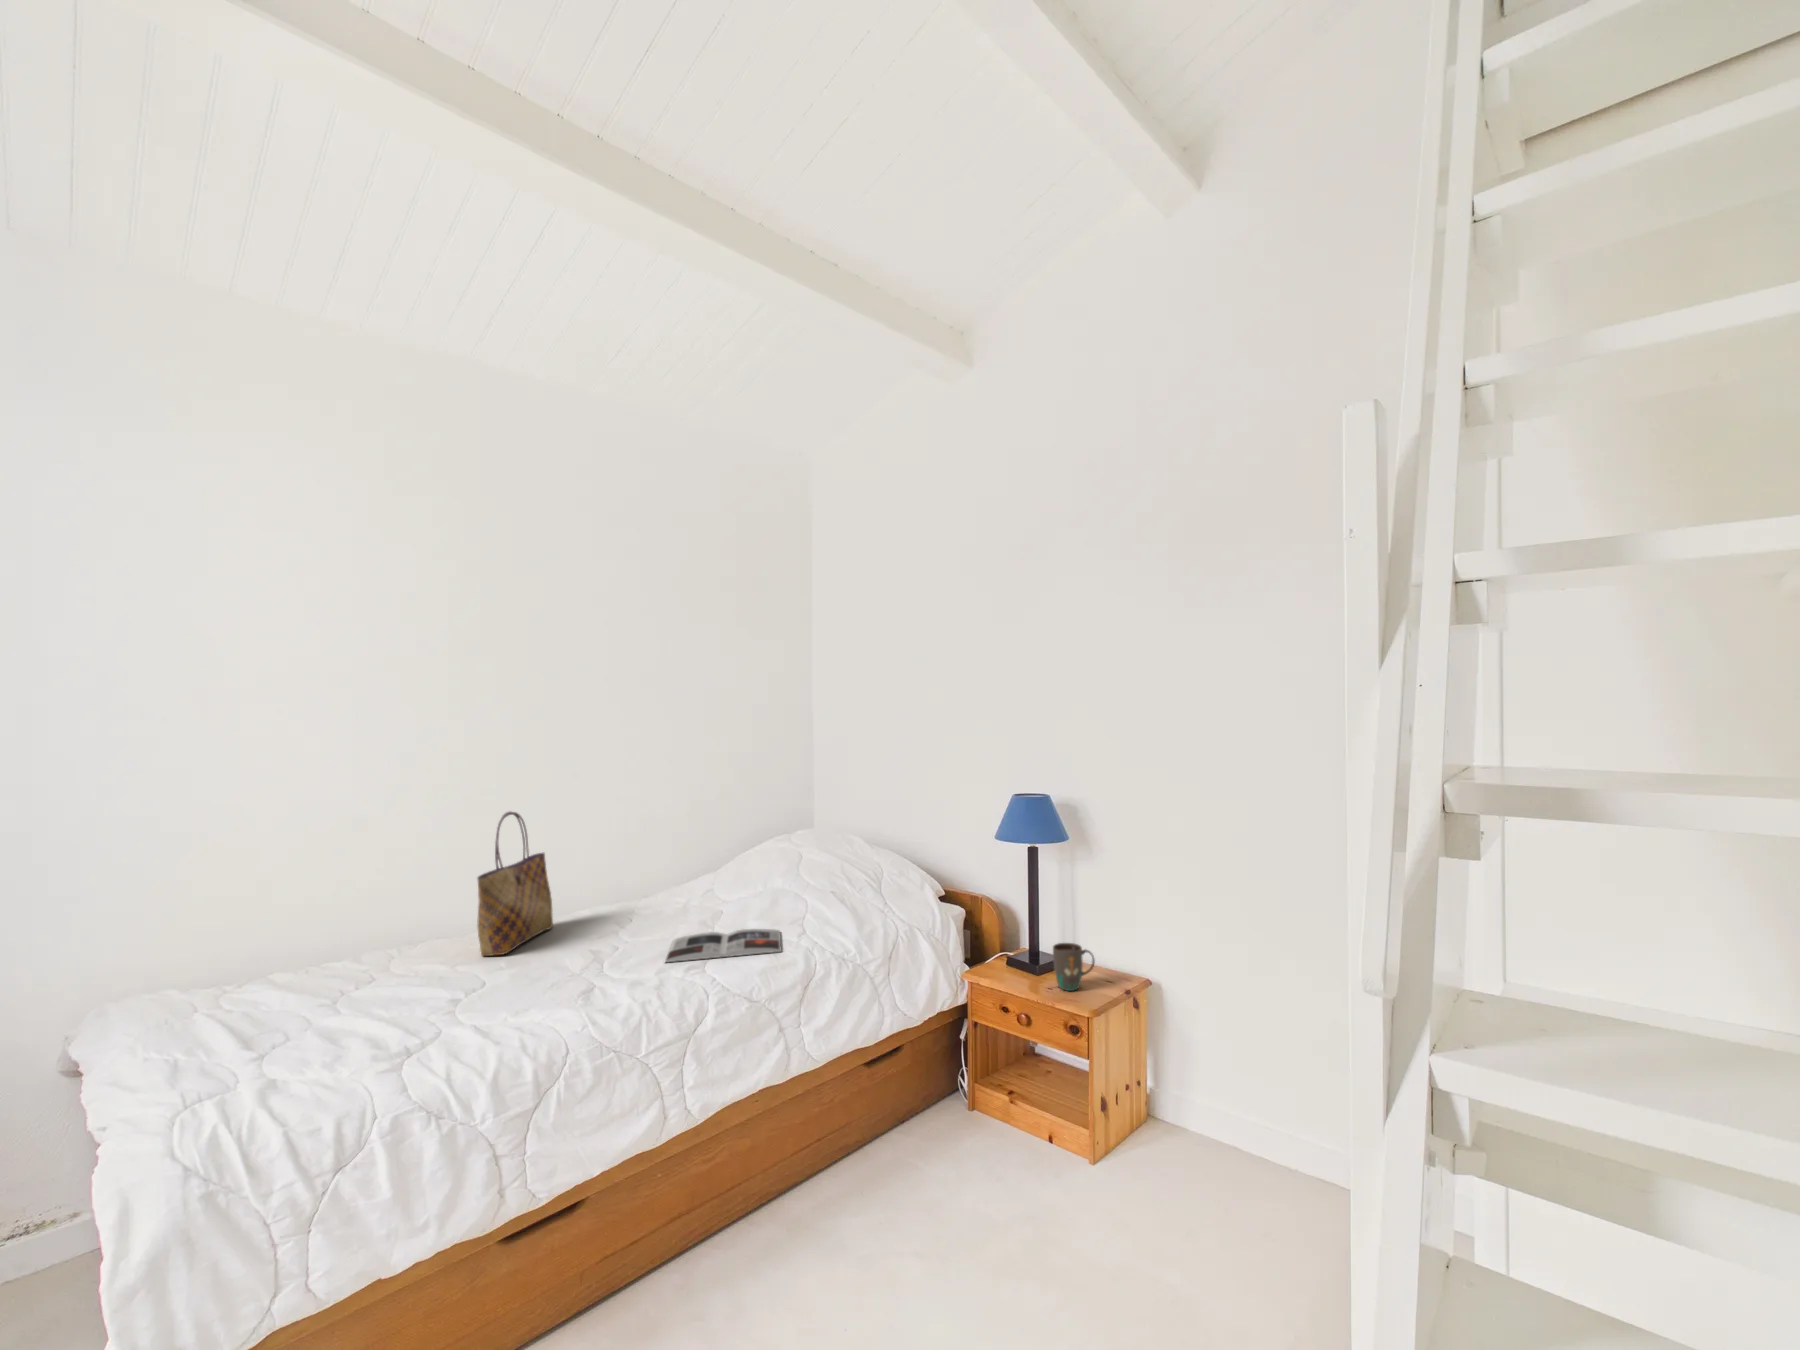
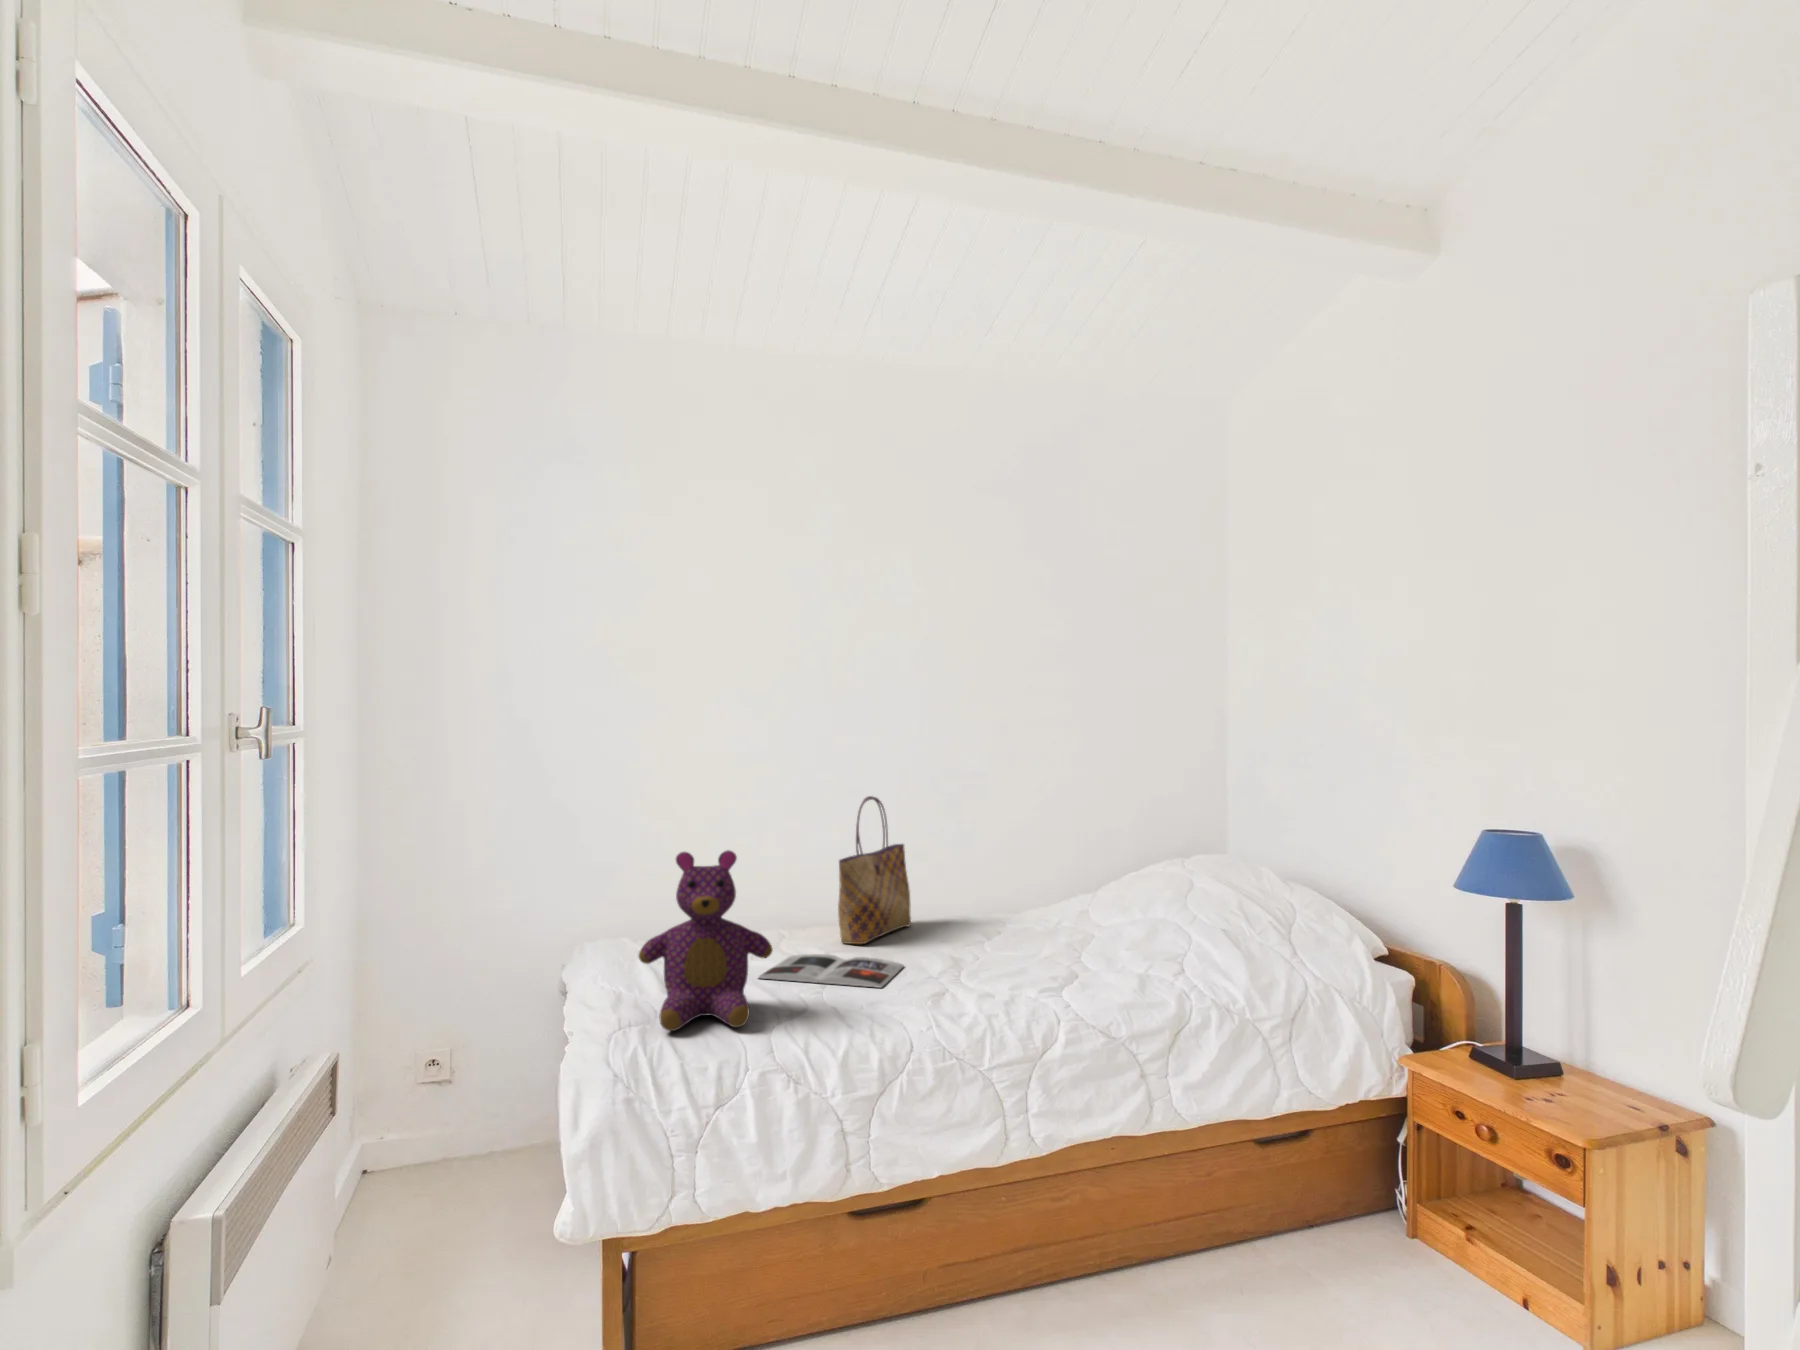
teddy bear: none [228,885,404,1097] -> present [639,850,772,1031]
magazine: present [665,929,782,963] -> present [758,954,903,988]
mug: present [1053,943,1095,991] -> none [1538,1039,1606,1107]

